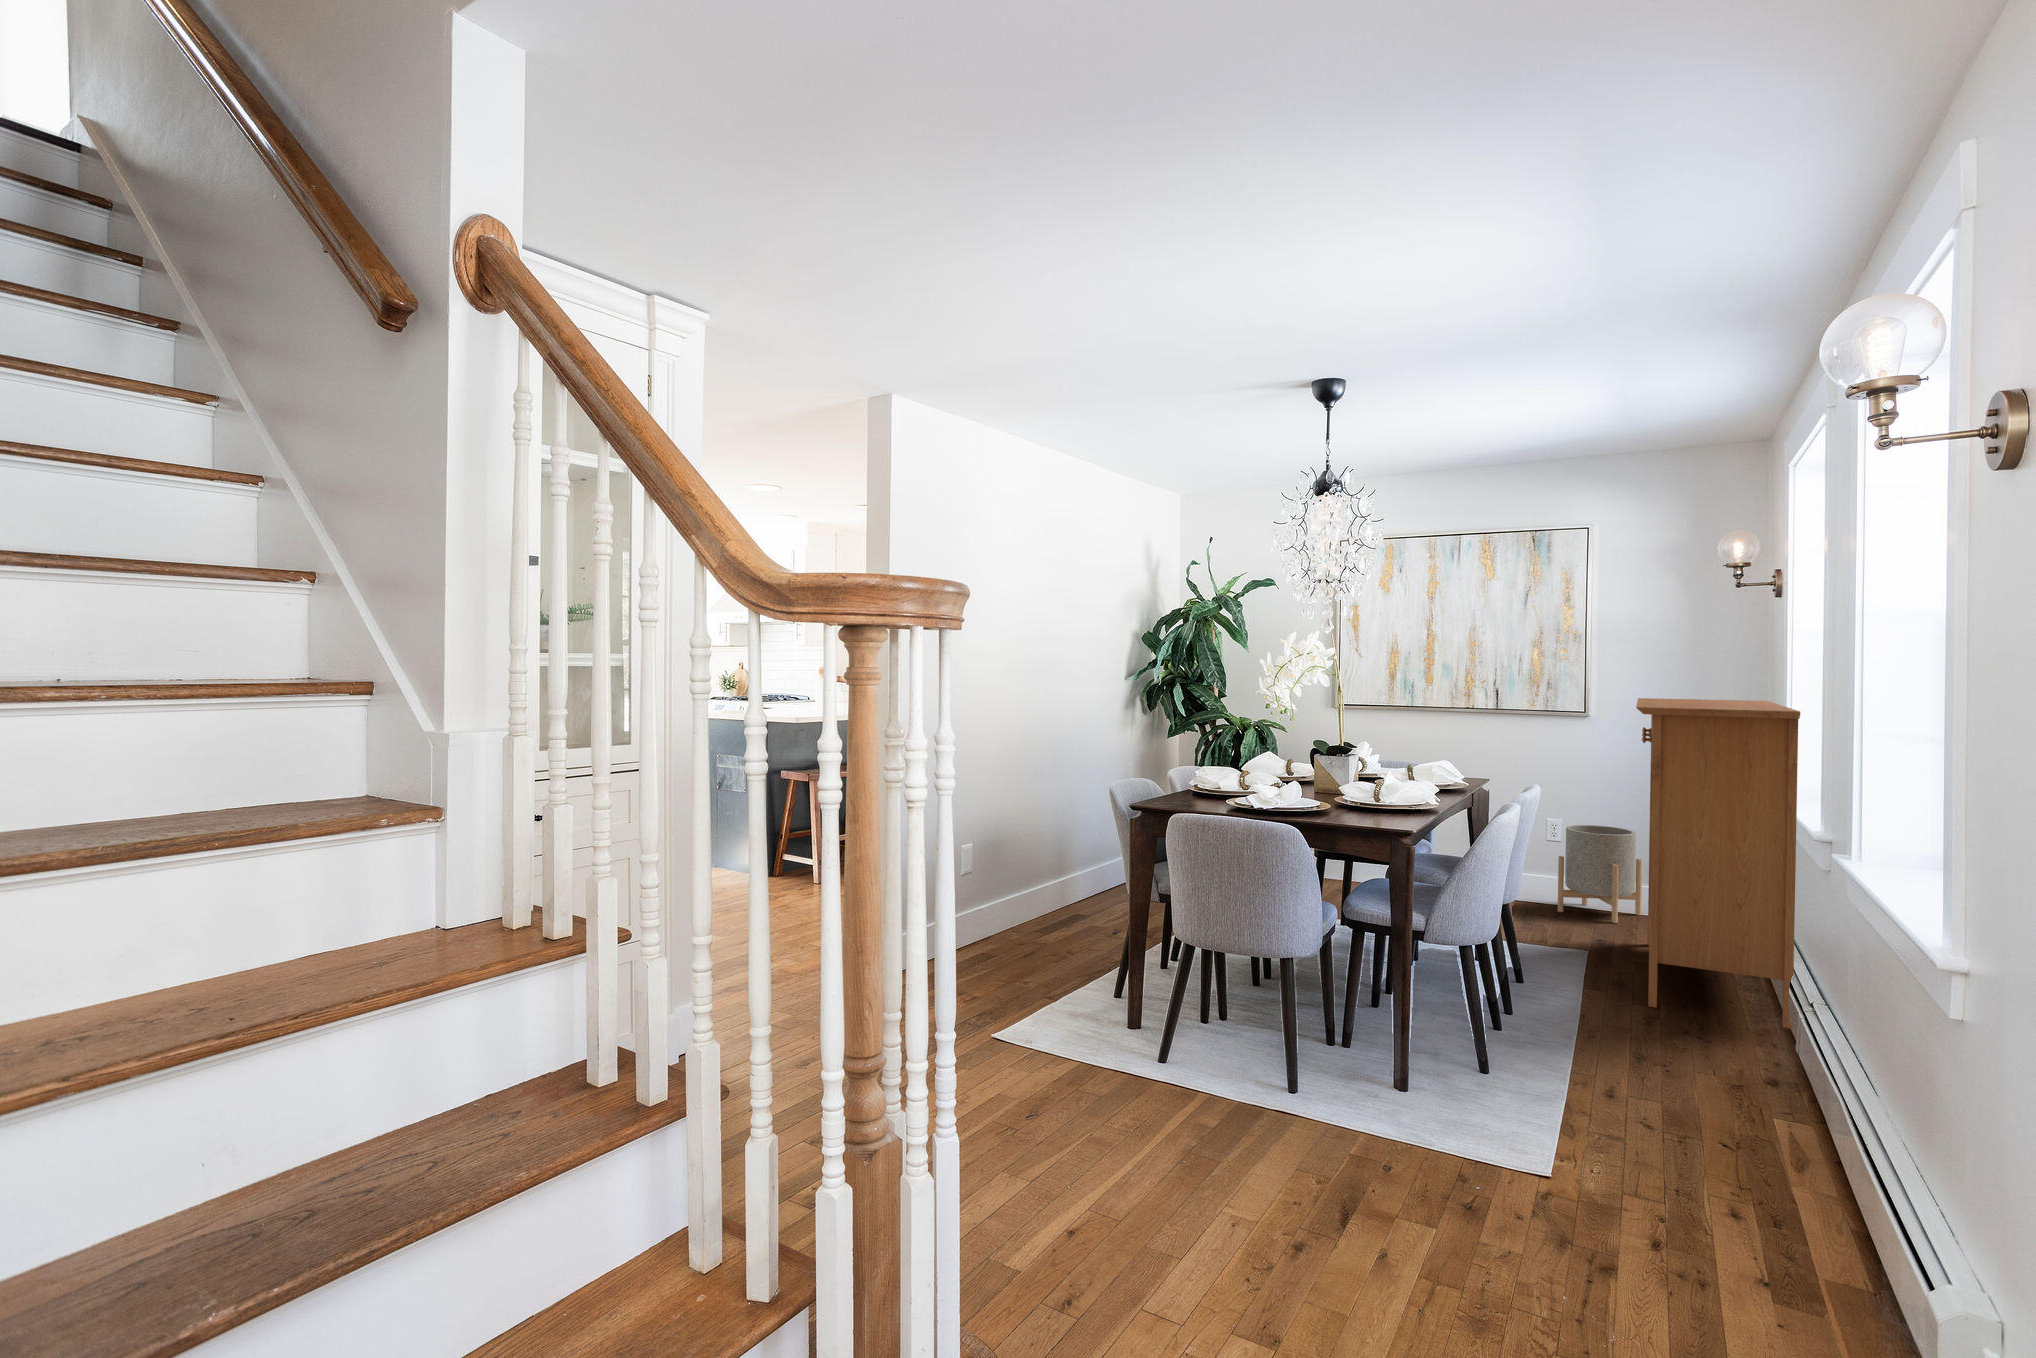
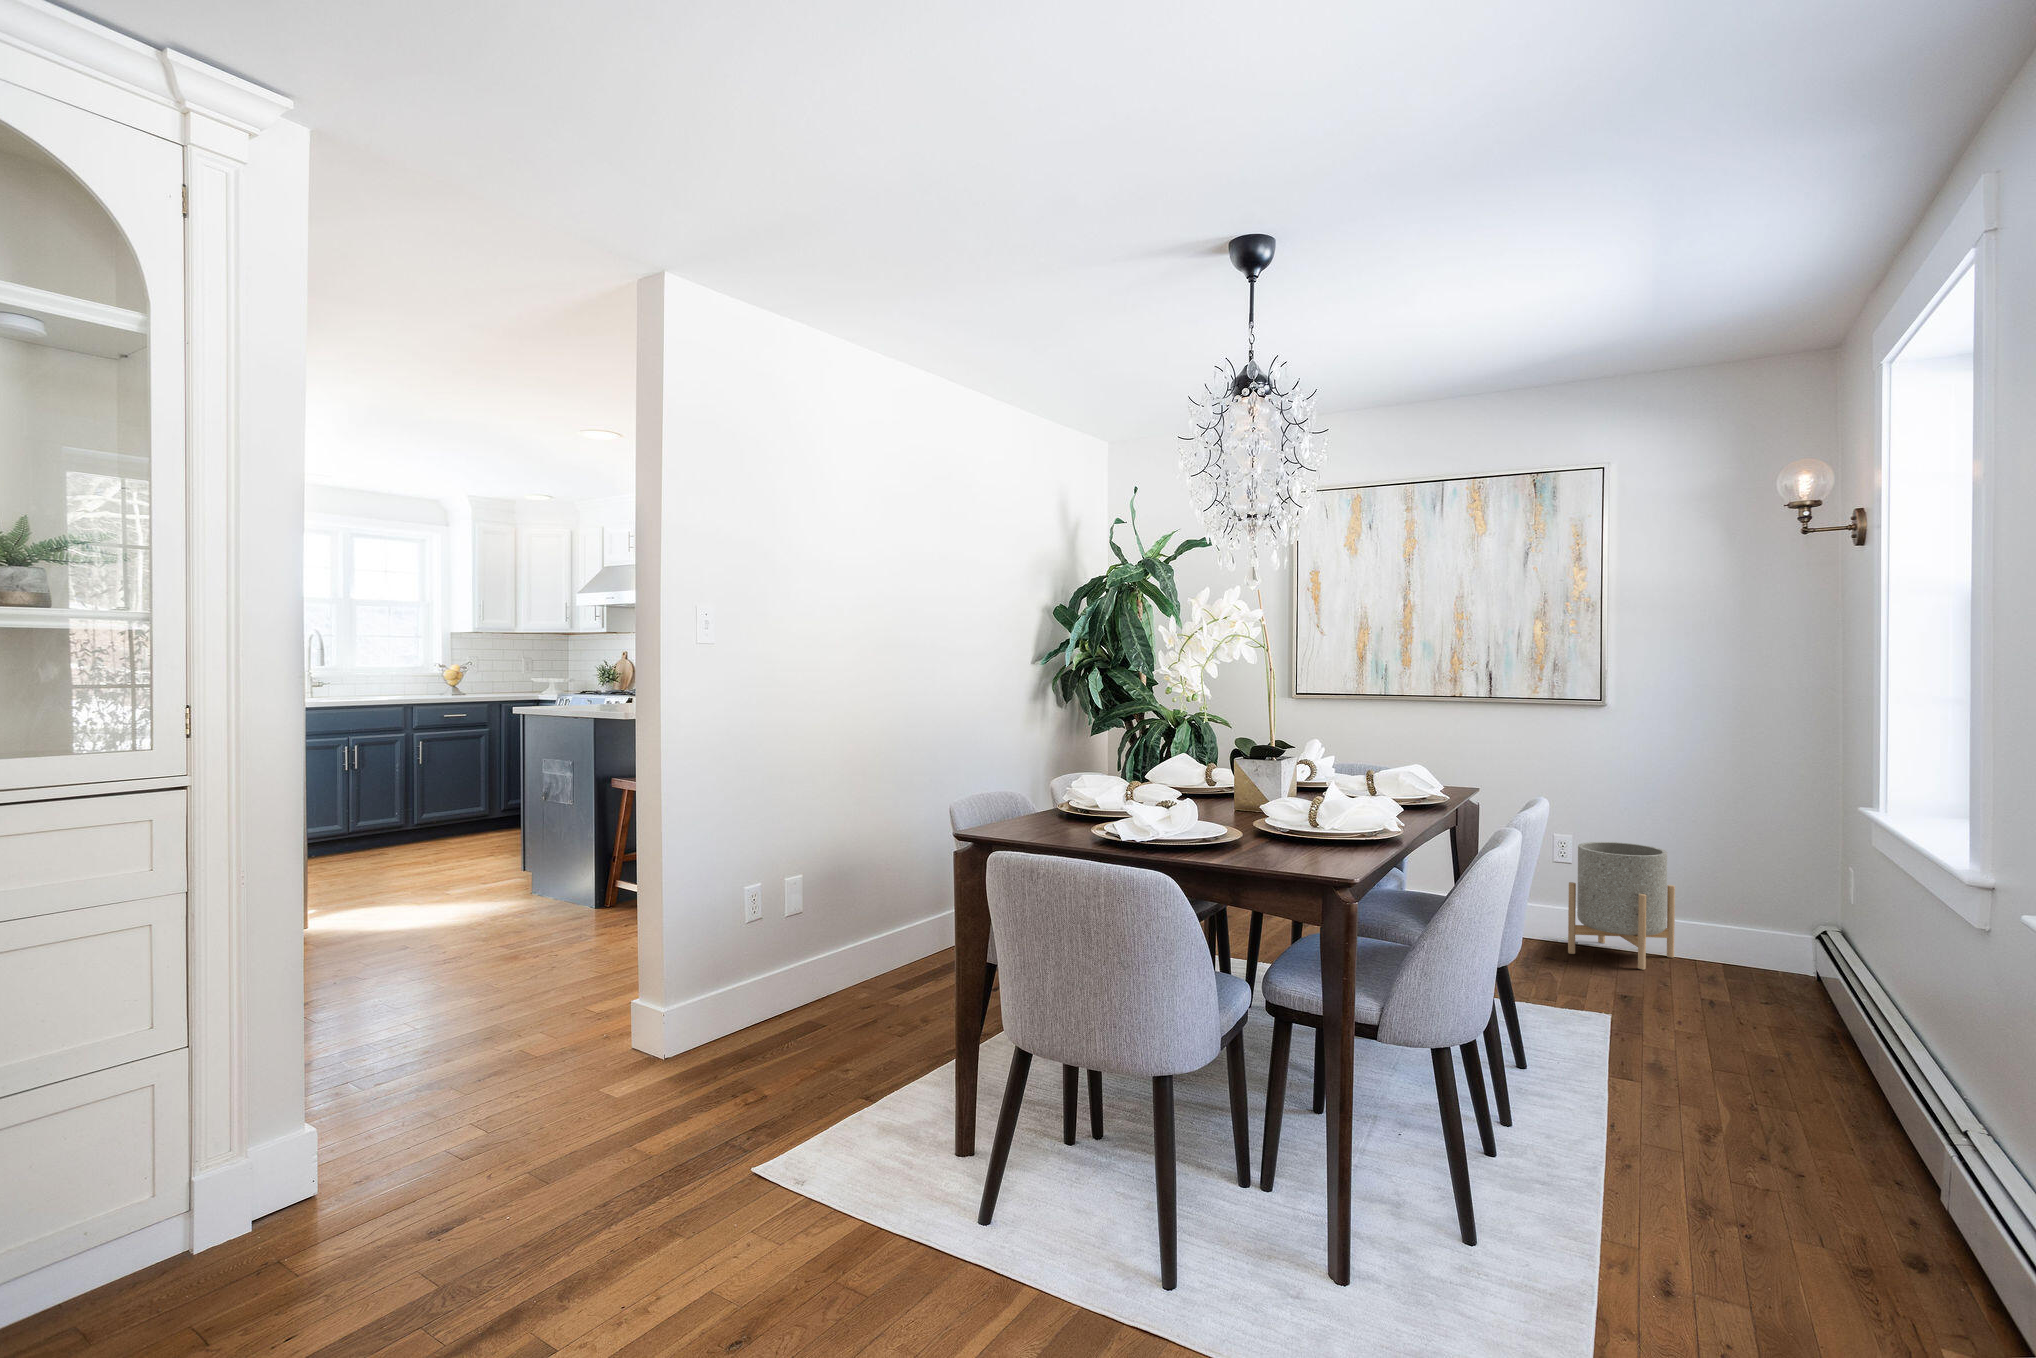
console table: present [1636,698,1800,1029] -> none [1673,679,1923,1147]

